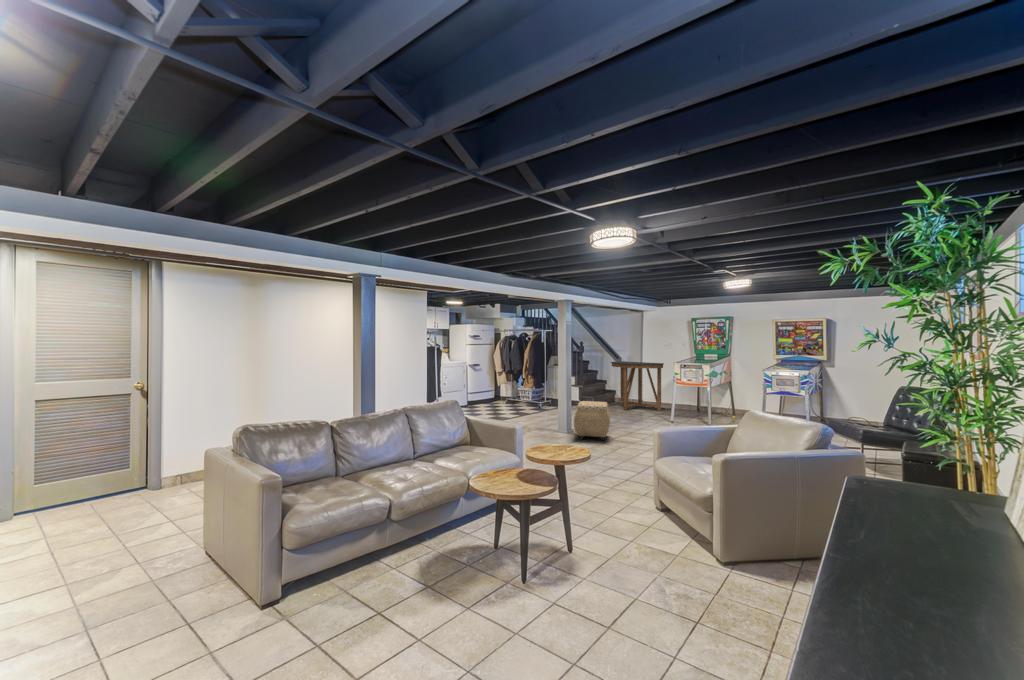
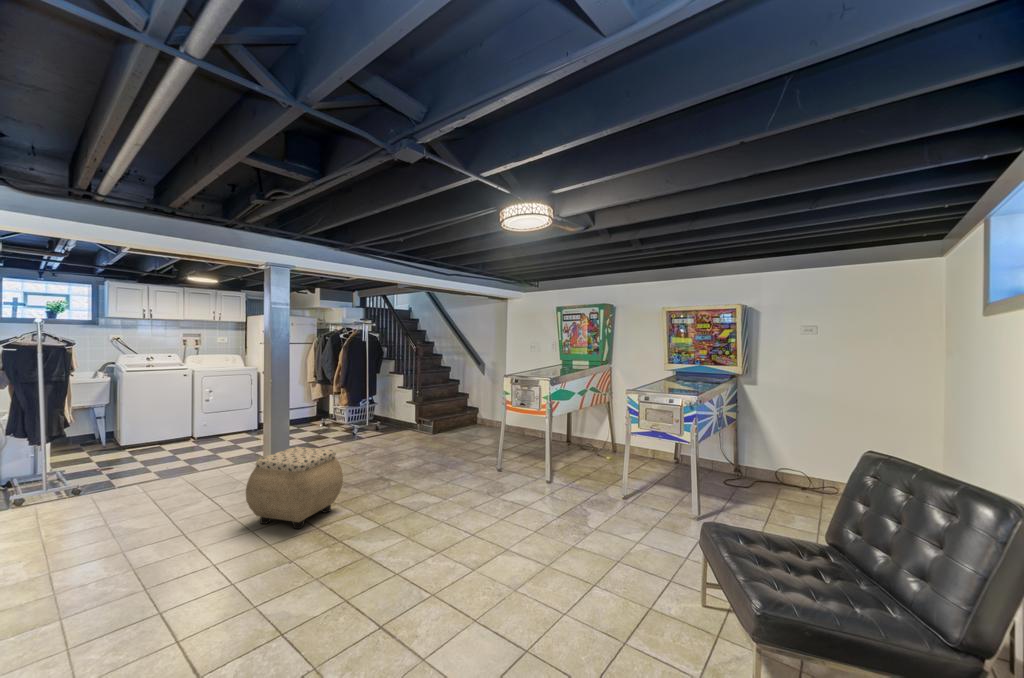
console table: present [611,361,664,411] -> none [463,368,527,442]

